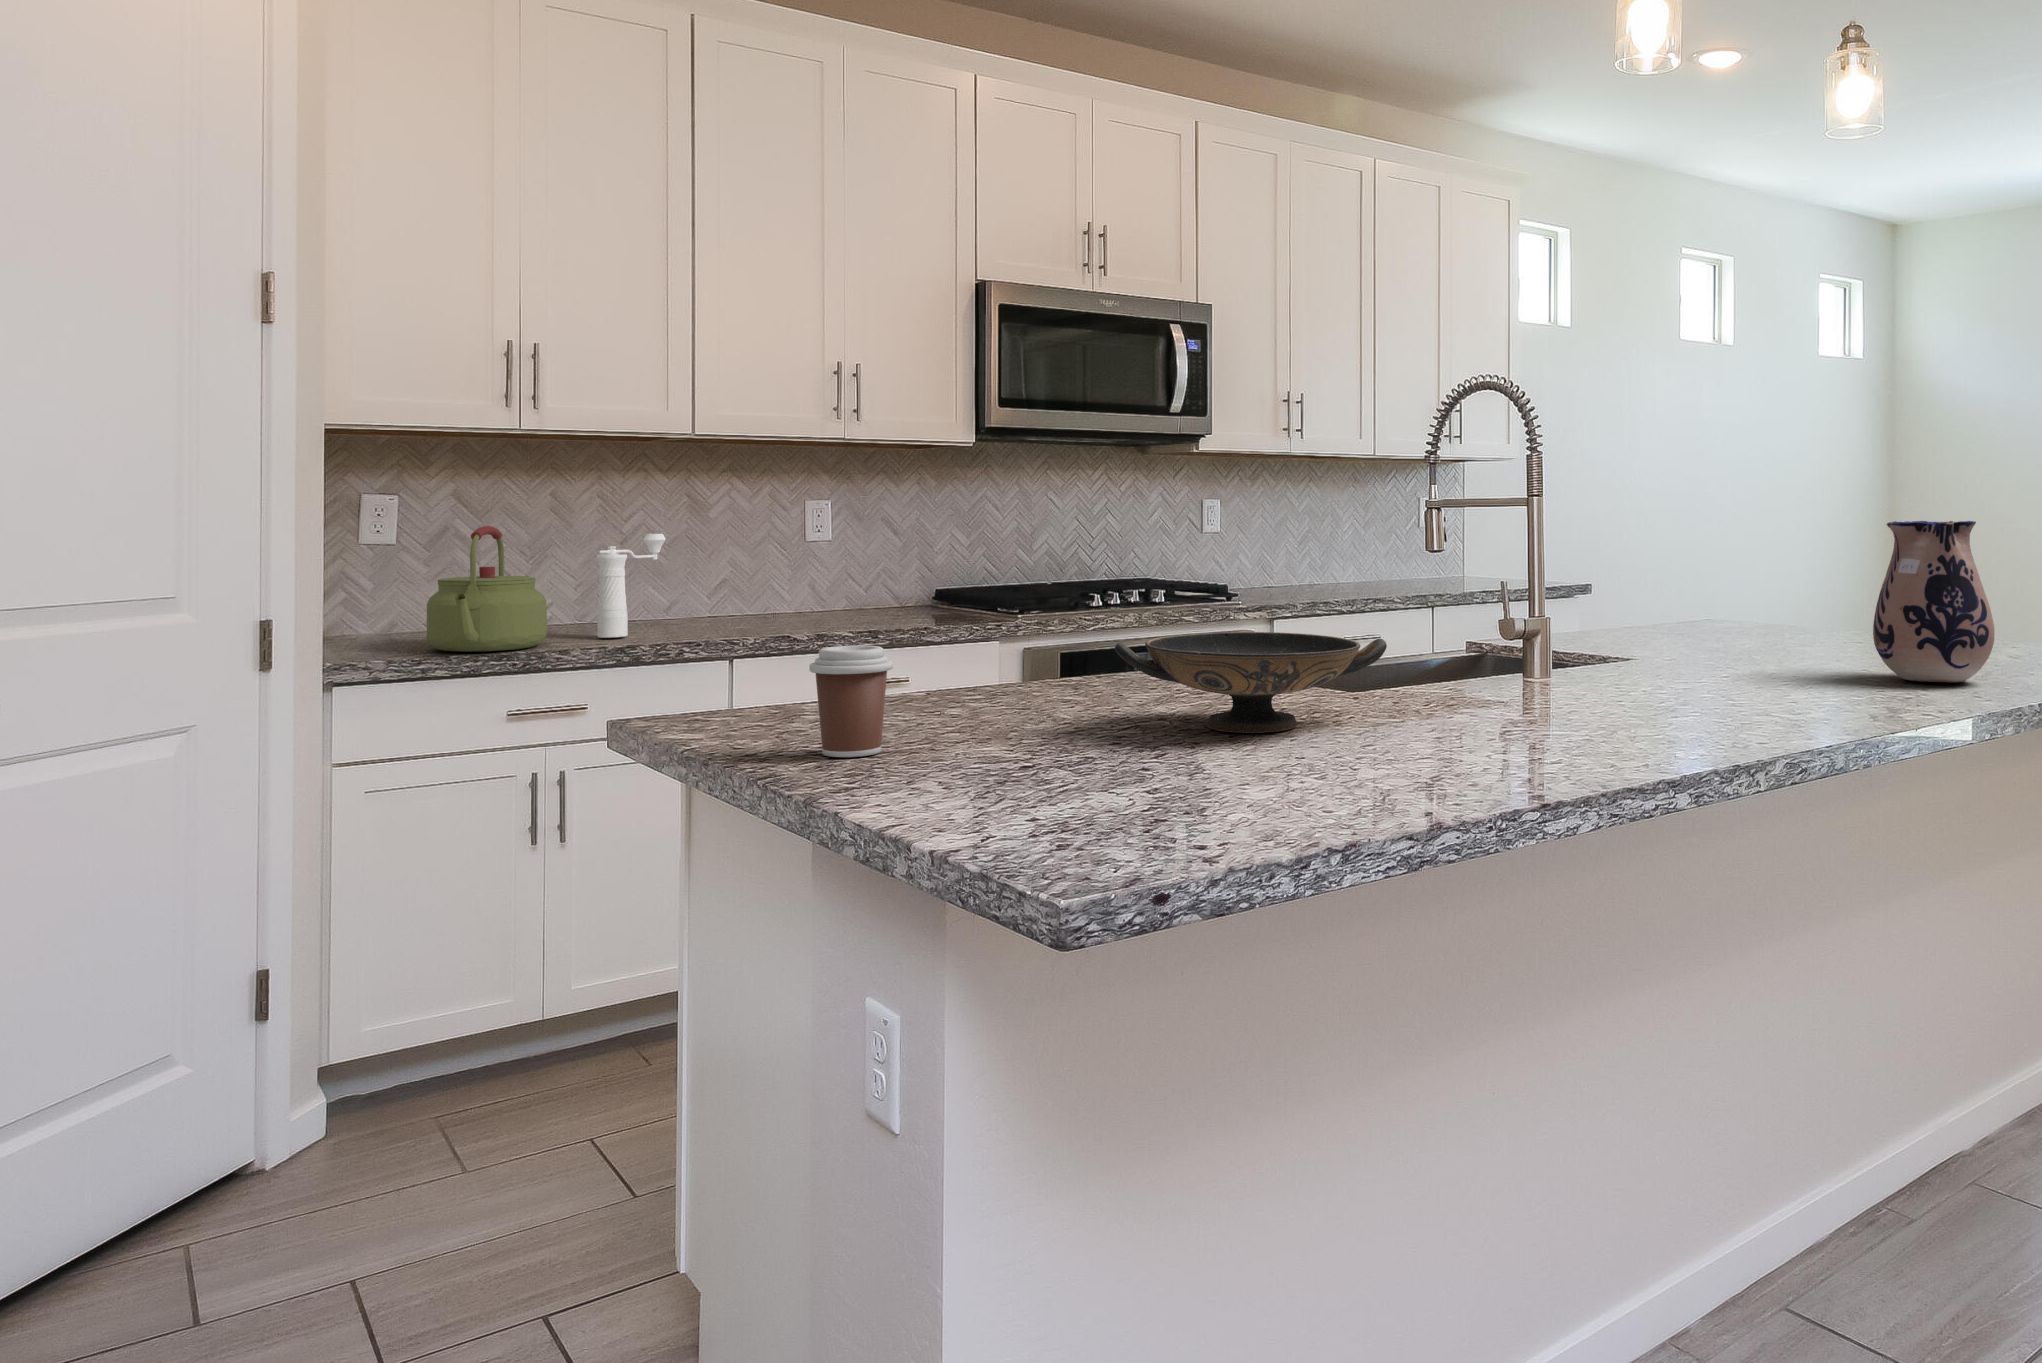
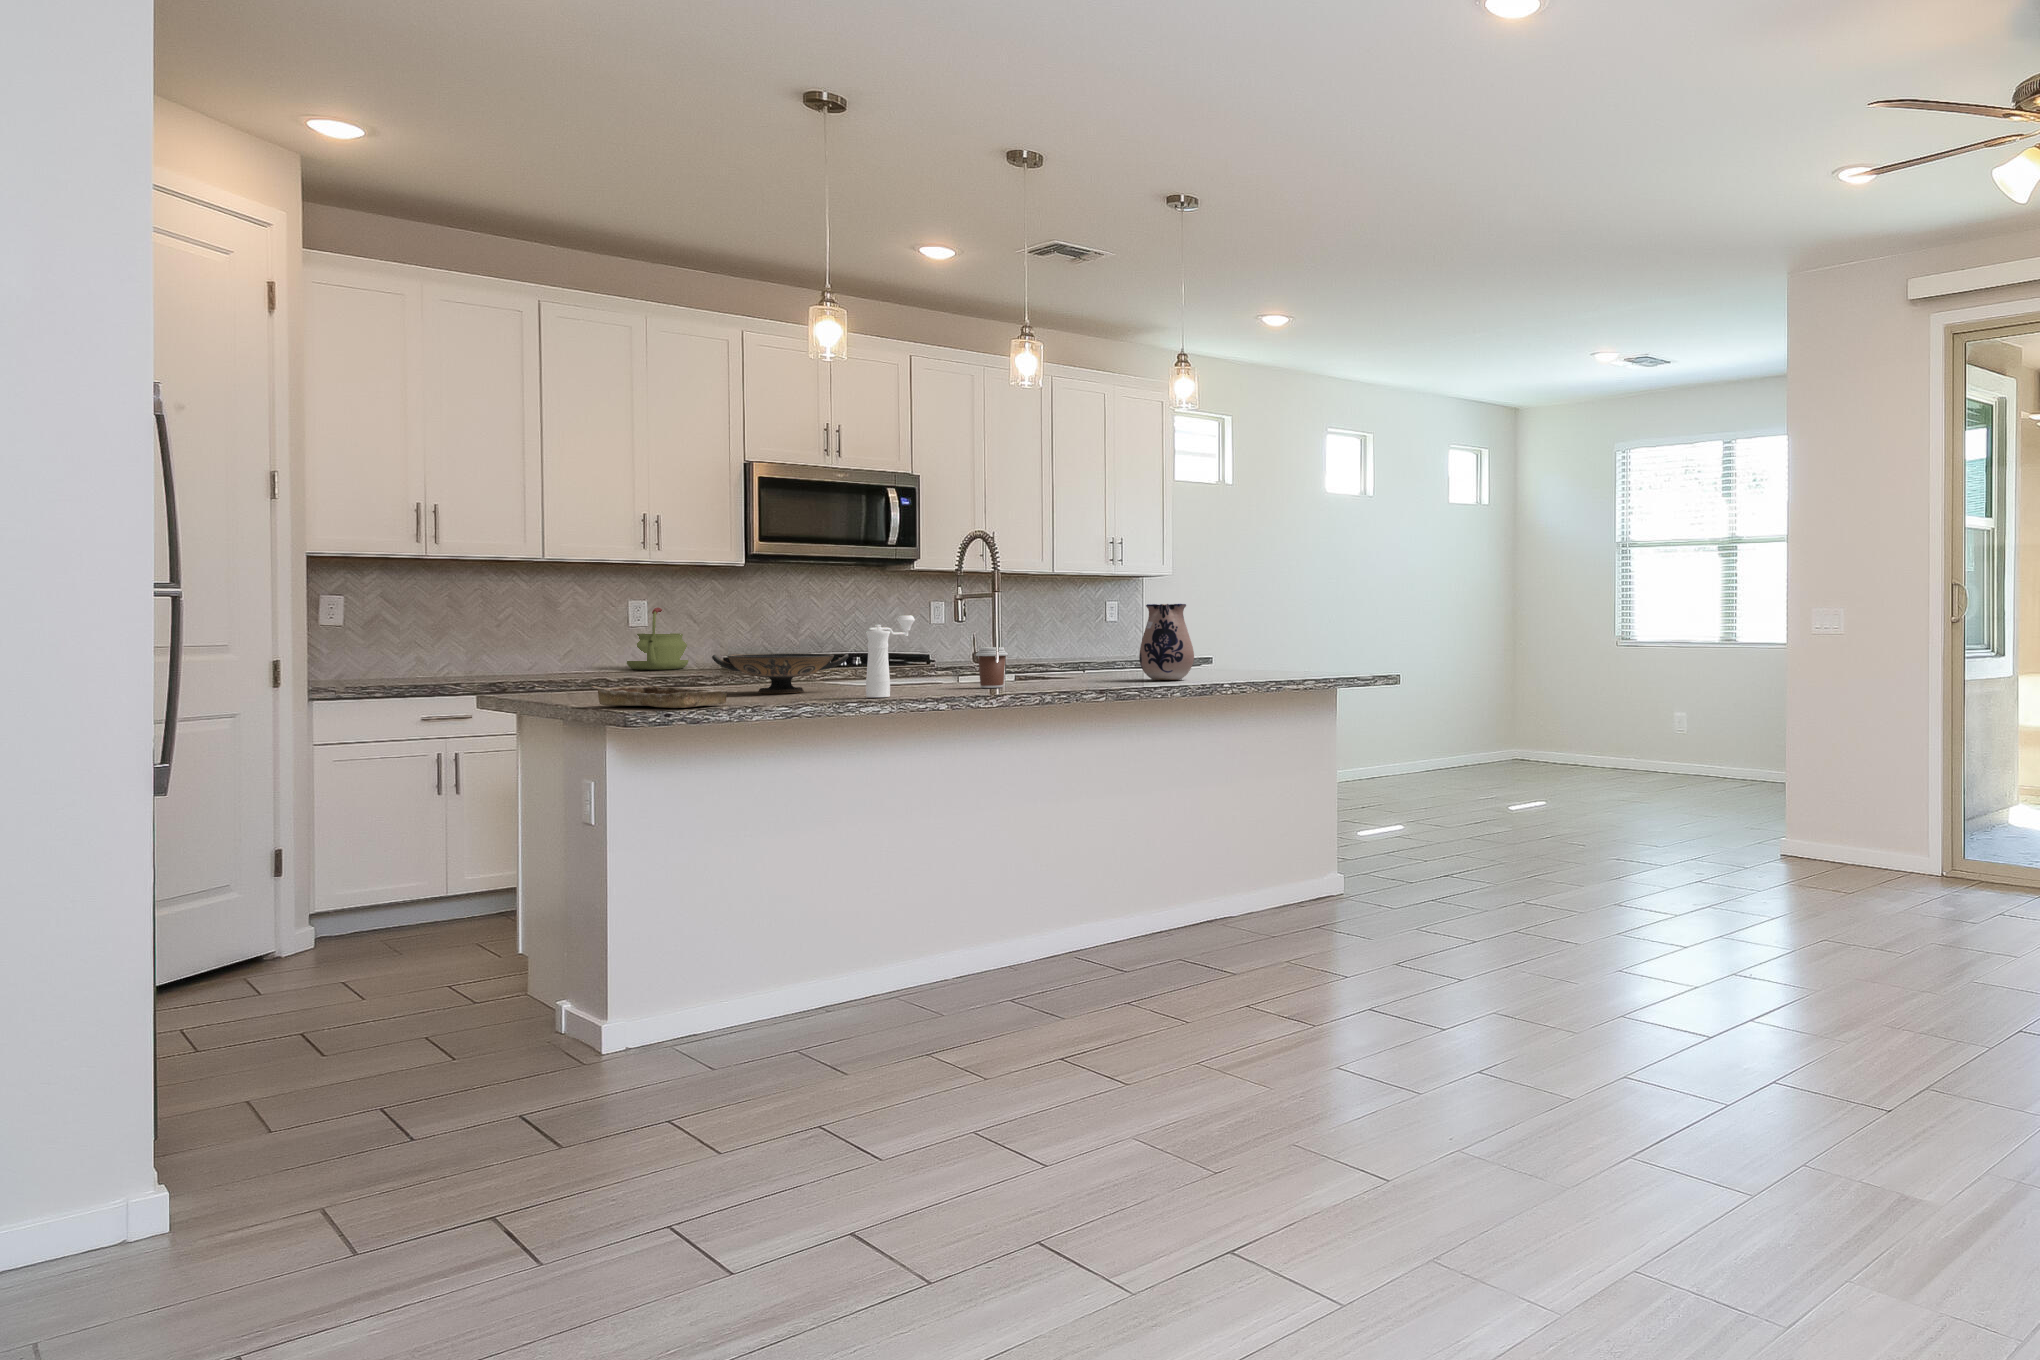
kettle: present [427,526,547,652] -> present [627,608,688,670]
pepper mill: present [596,534,666,638] -> present [866,615,915,698]
coffee cup: present [809,645,893,757] -> present [976,647,1008,688]
tray: none [936,744,1309,847] -> present [592,685,732,708]

